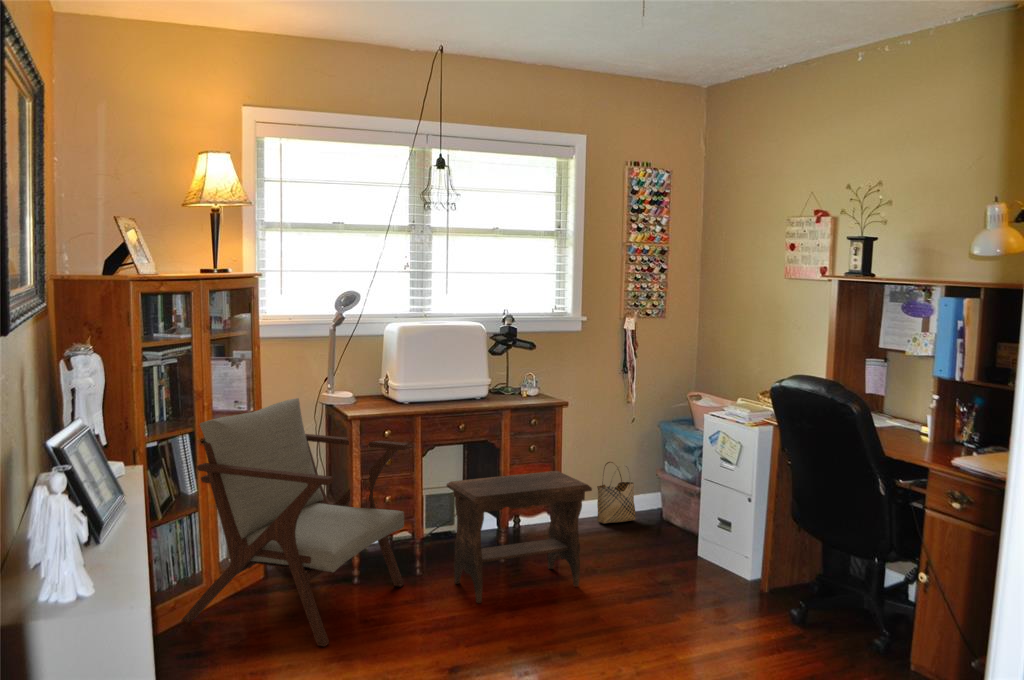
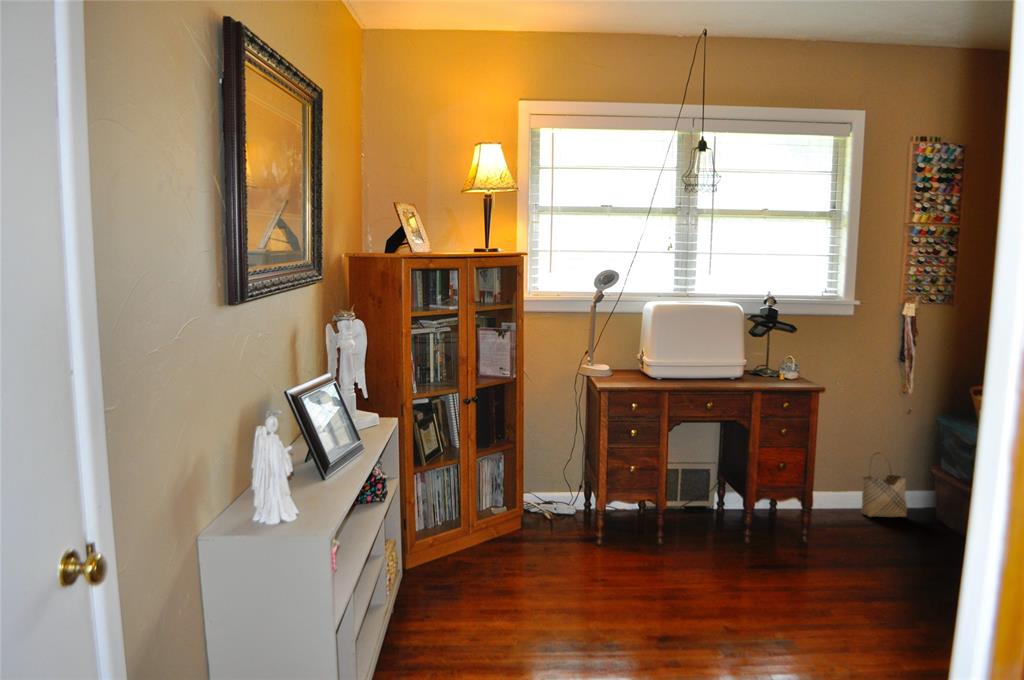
lounge chair: present [181,398,409,646] -> none [442,369,660,618]
footstool: present [447,471,592,603] -> none [698,461,864,593]

